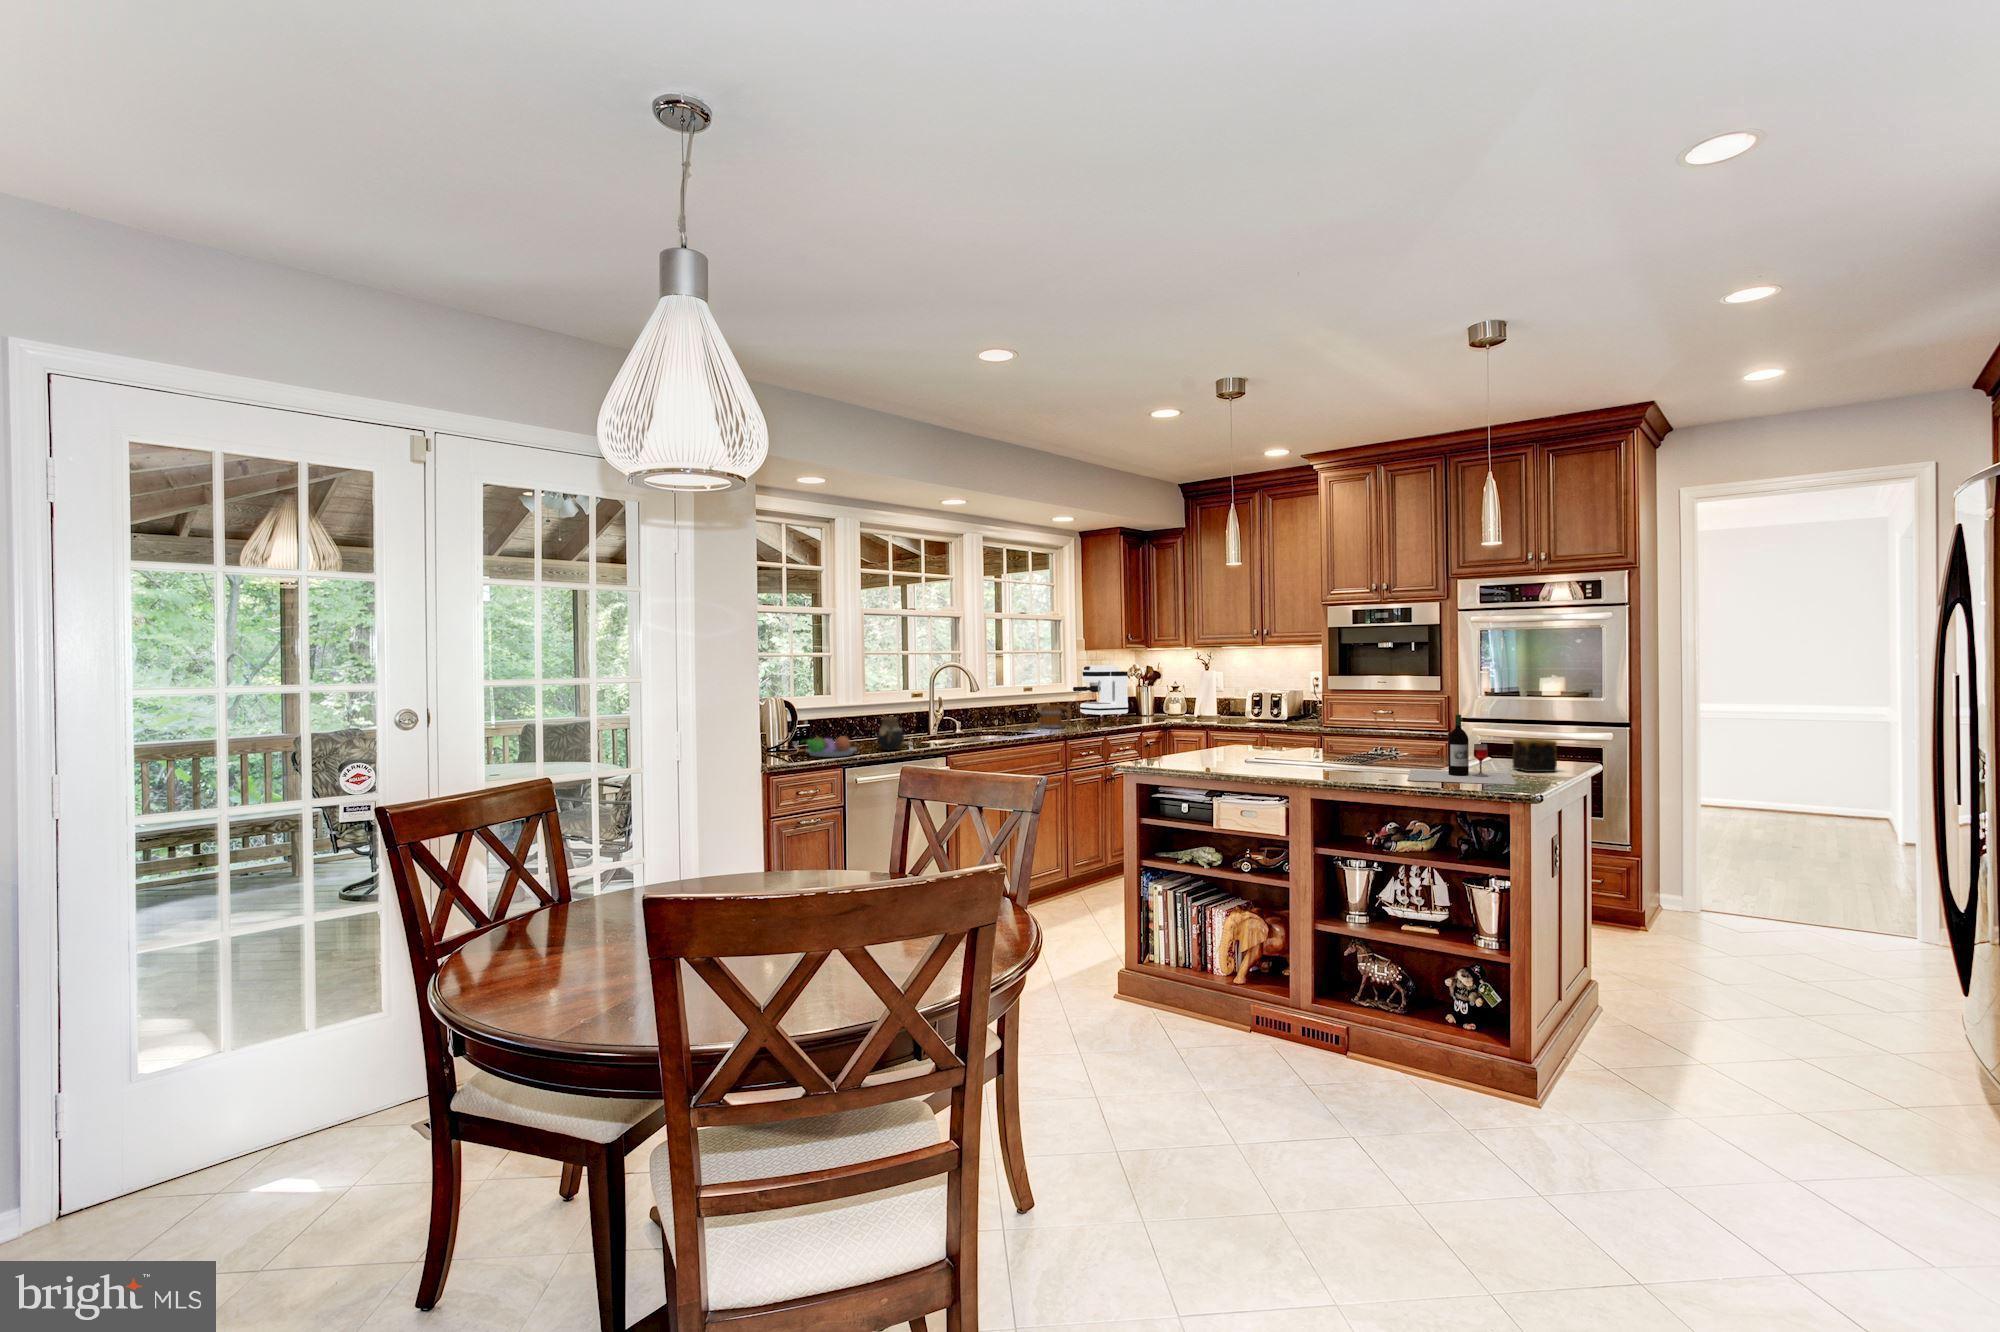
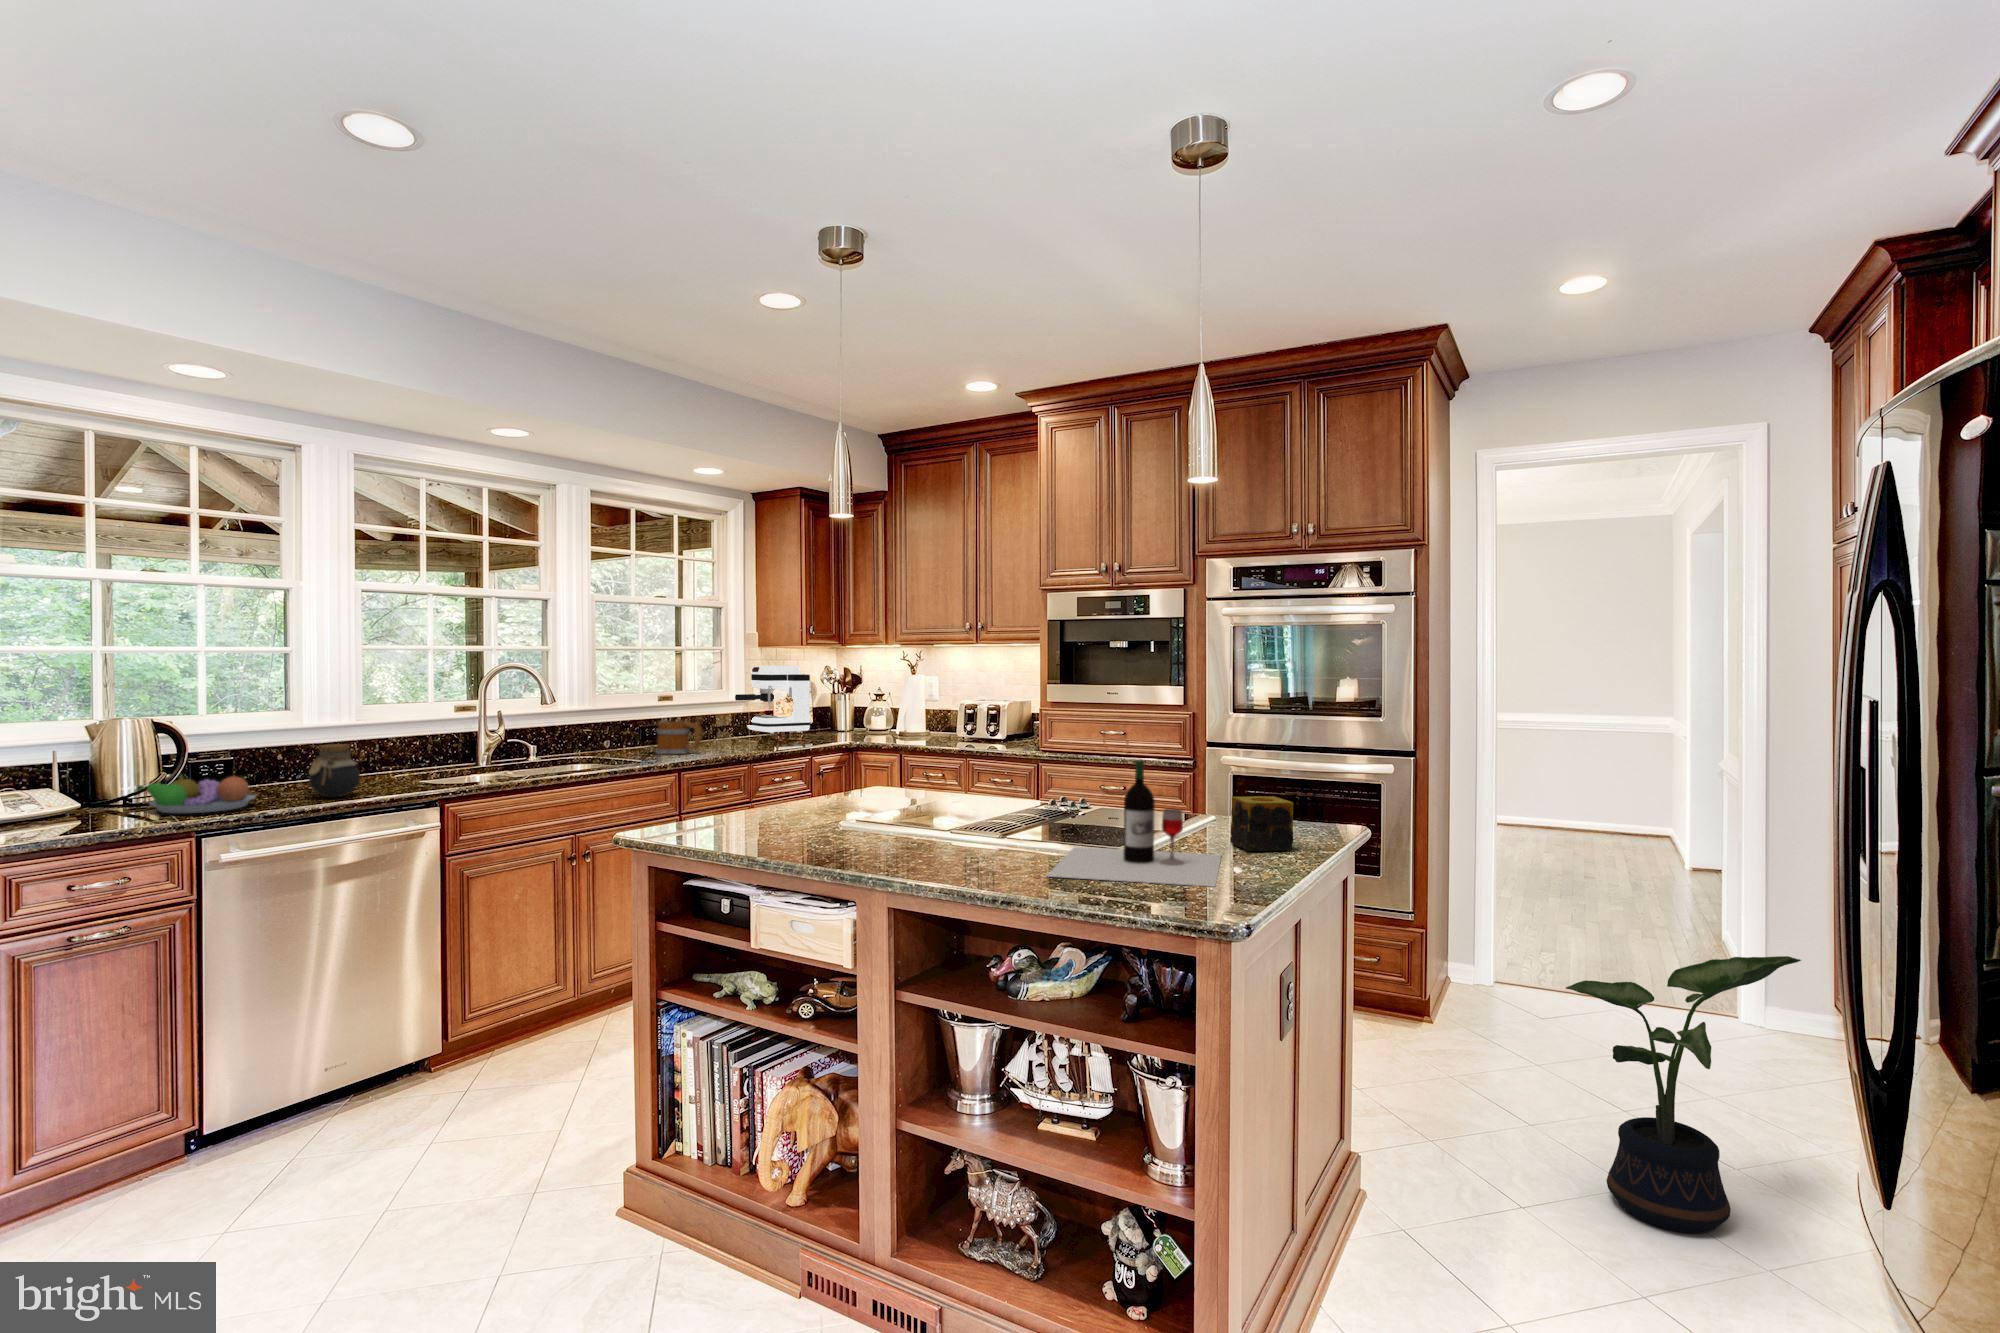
potted plant: none [1755,851,1935,1035] -> present [1566,956,1801,1233]

